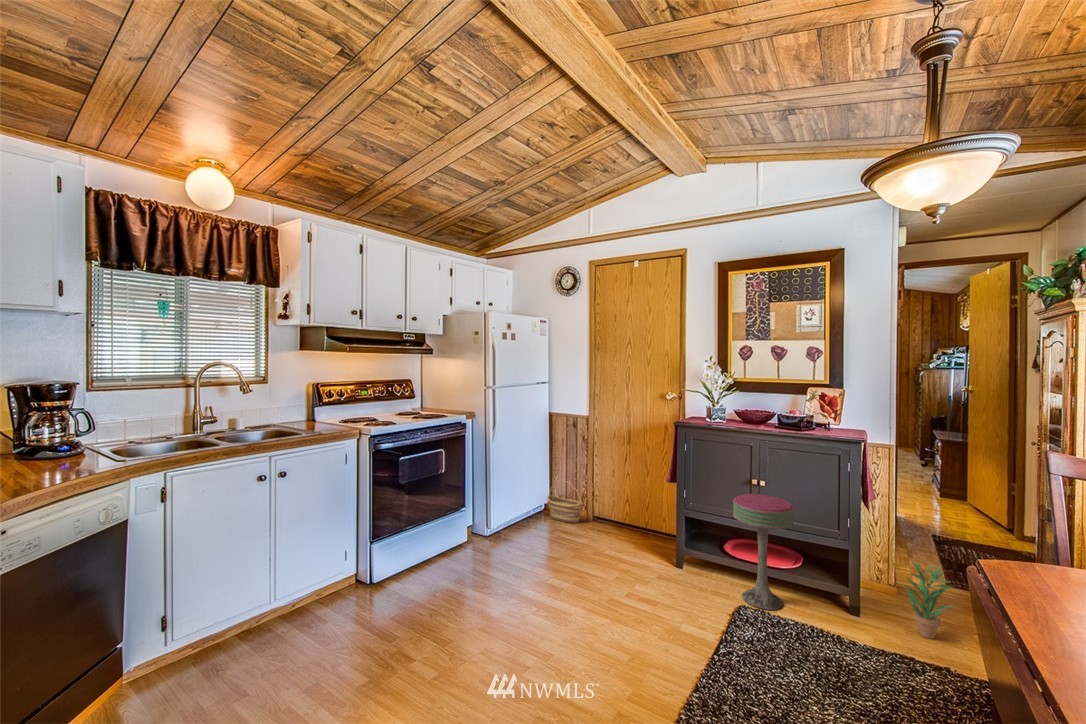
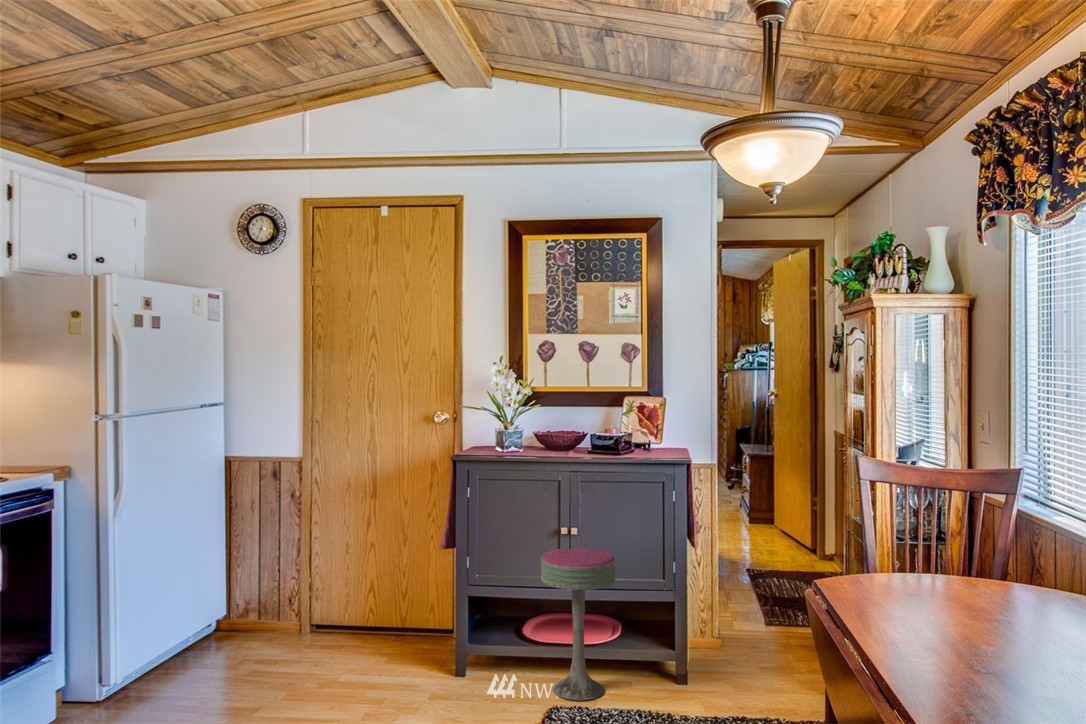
basket: present [548,491,583,523] -> none [228,571,295,641]
potted plant: present [905,562,951,639] -> none [731,601,780,691]

